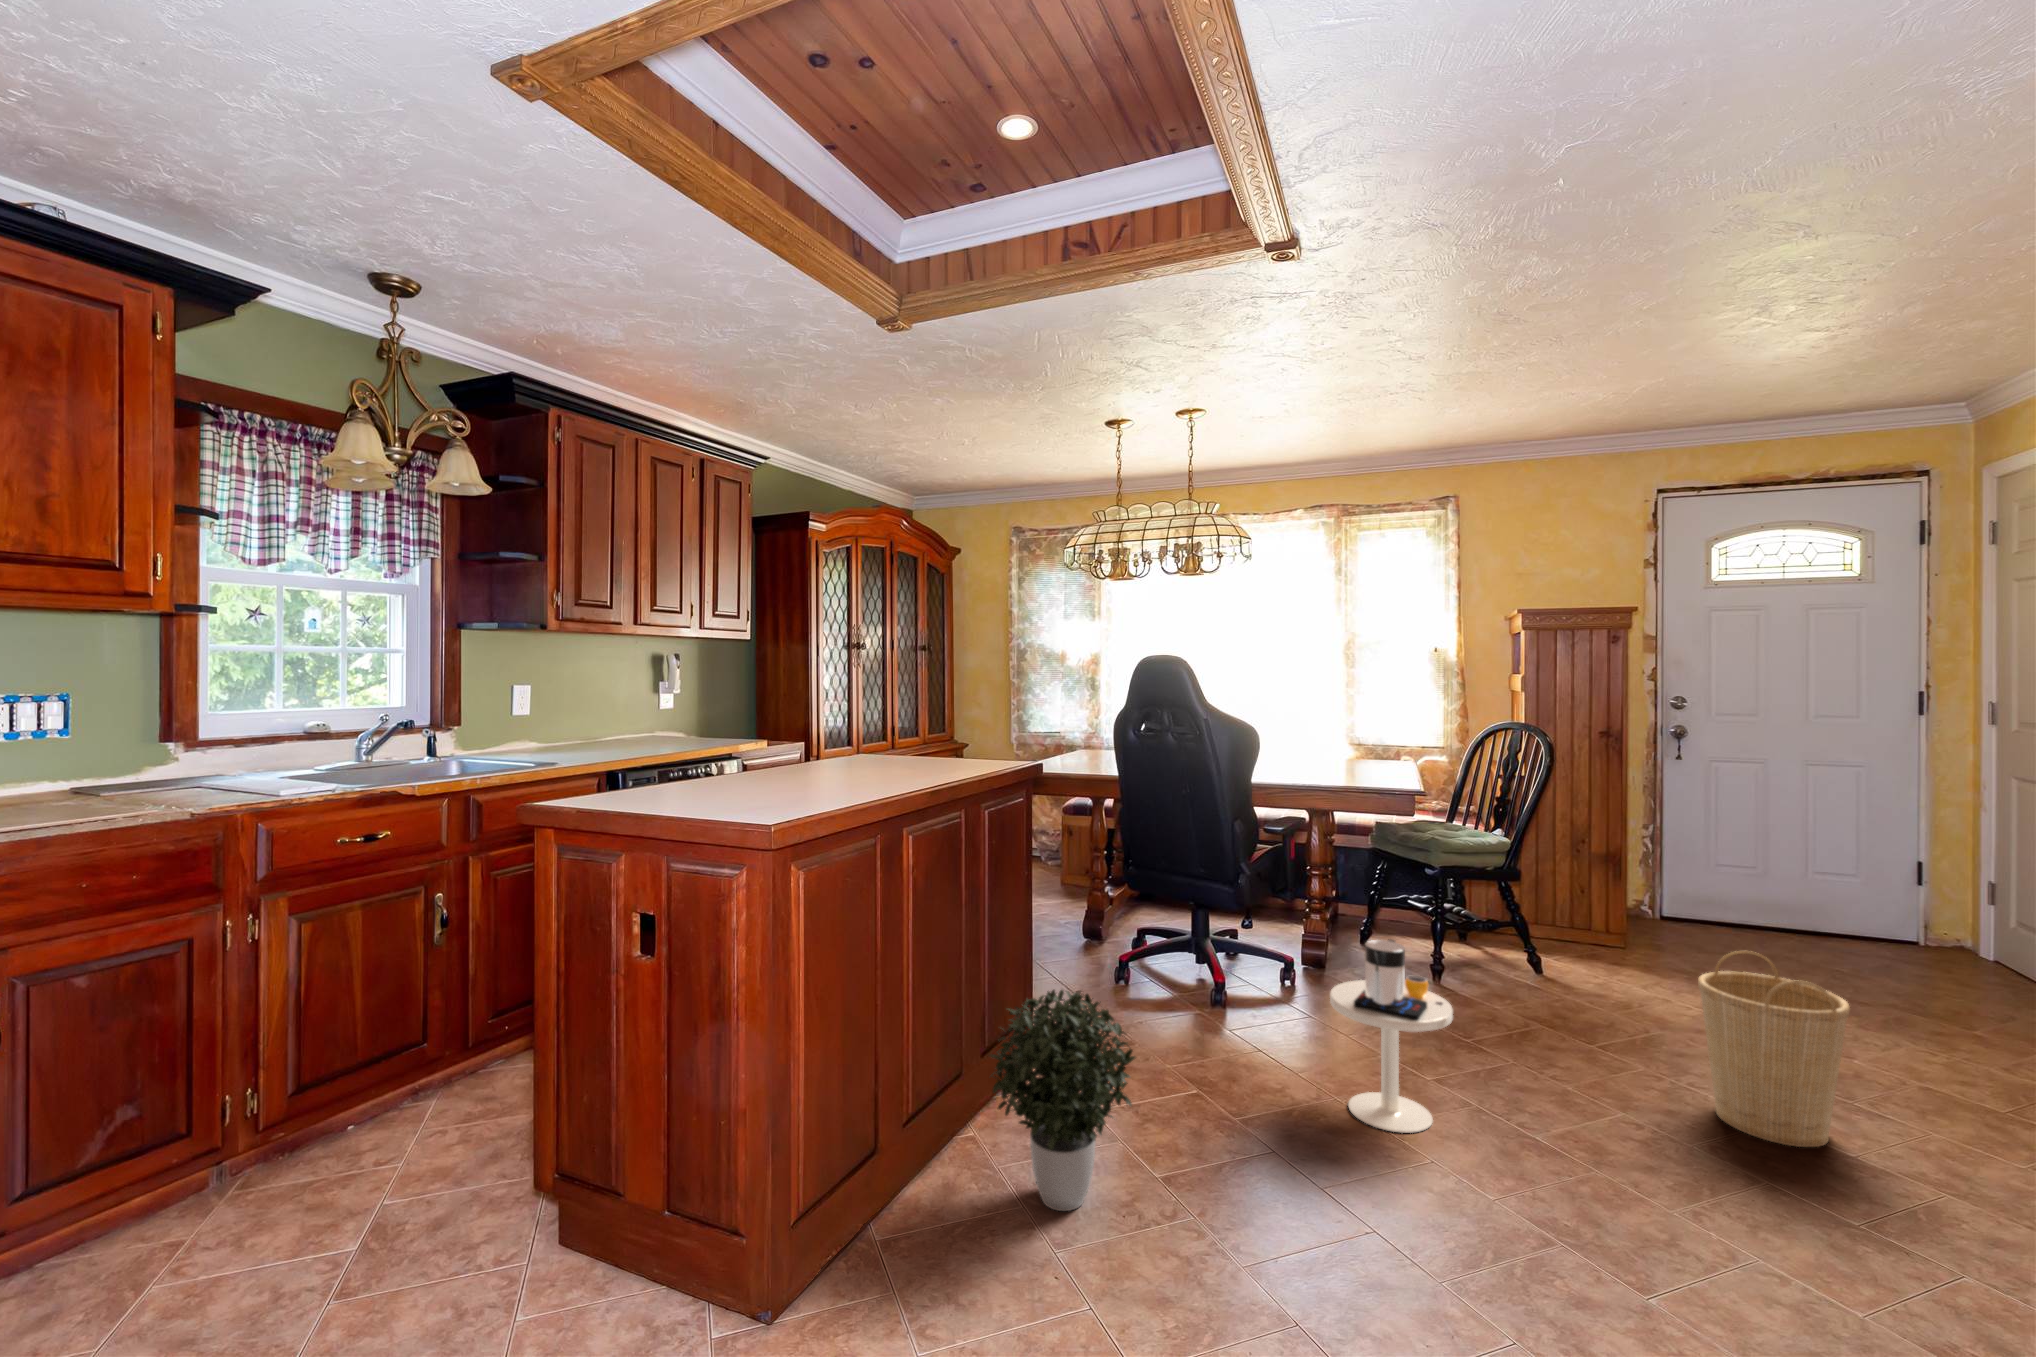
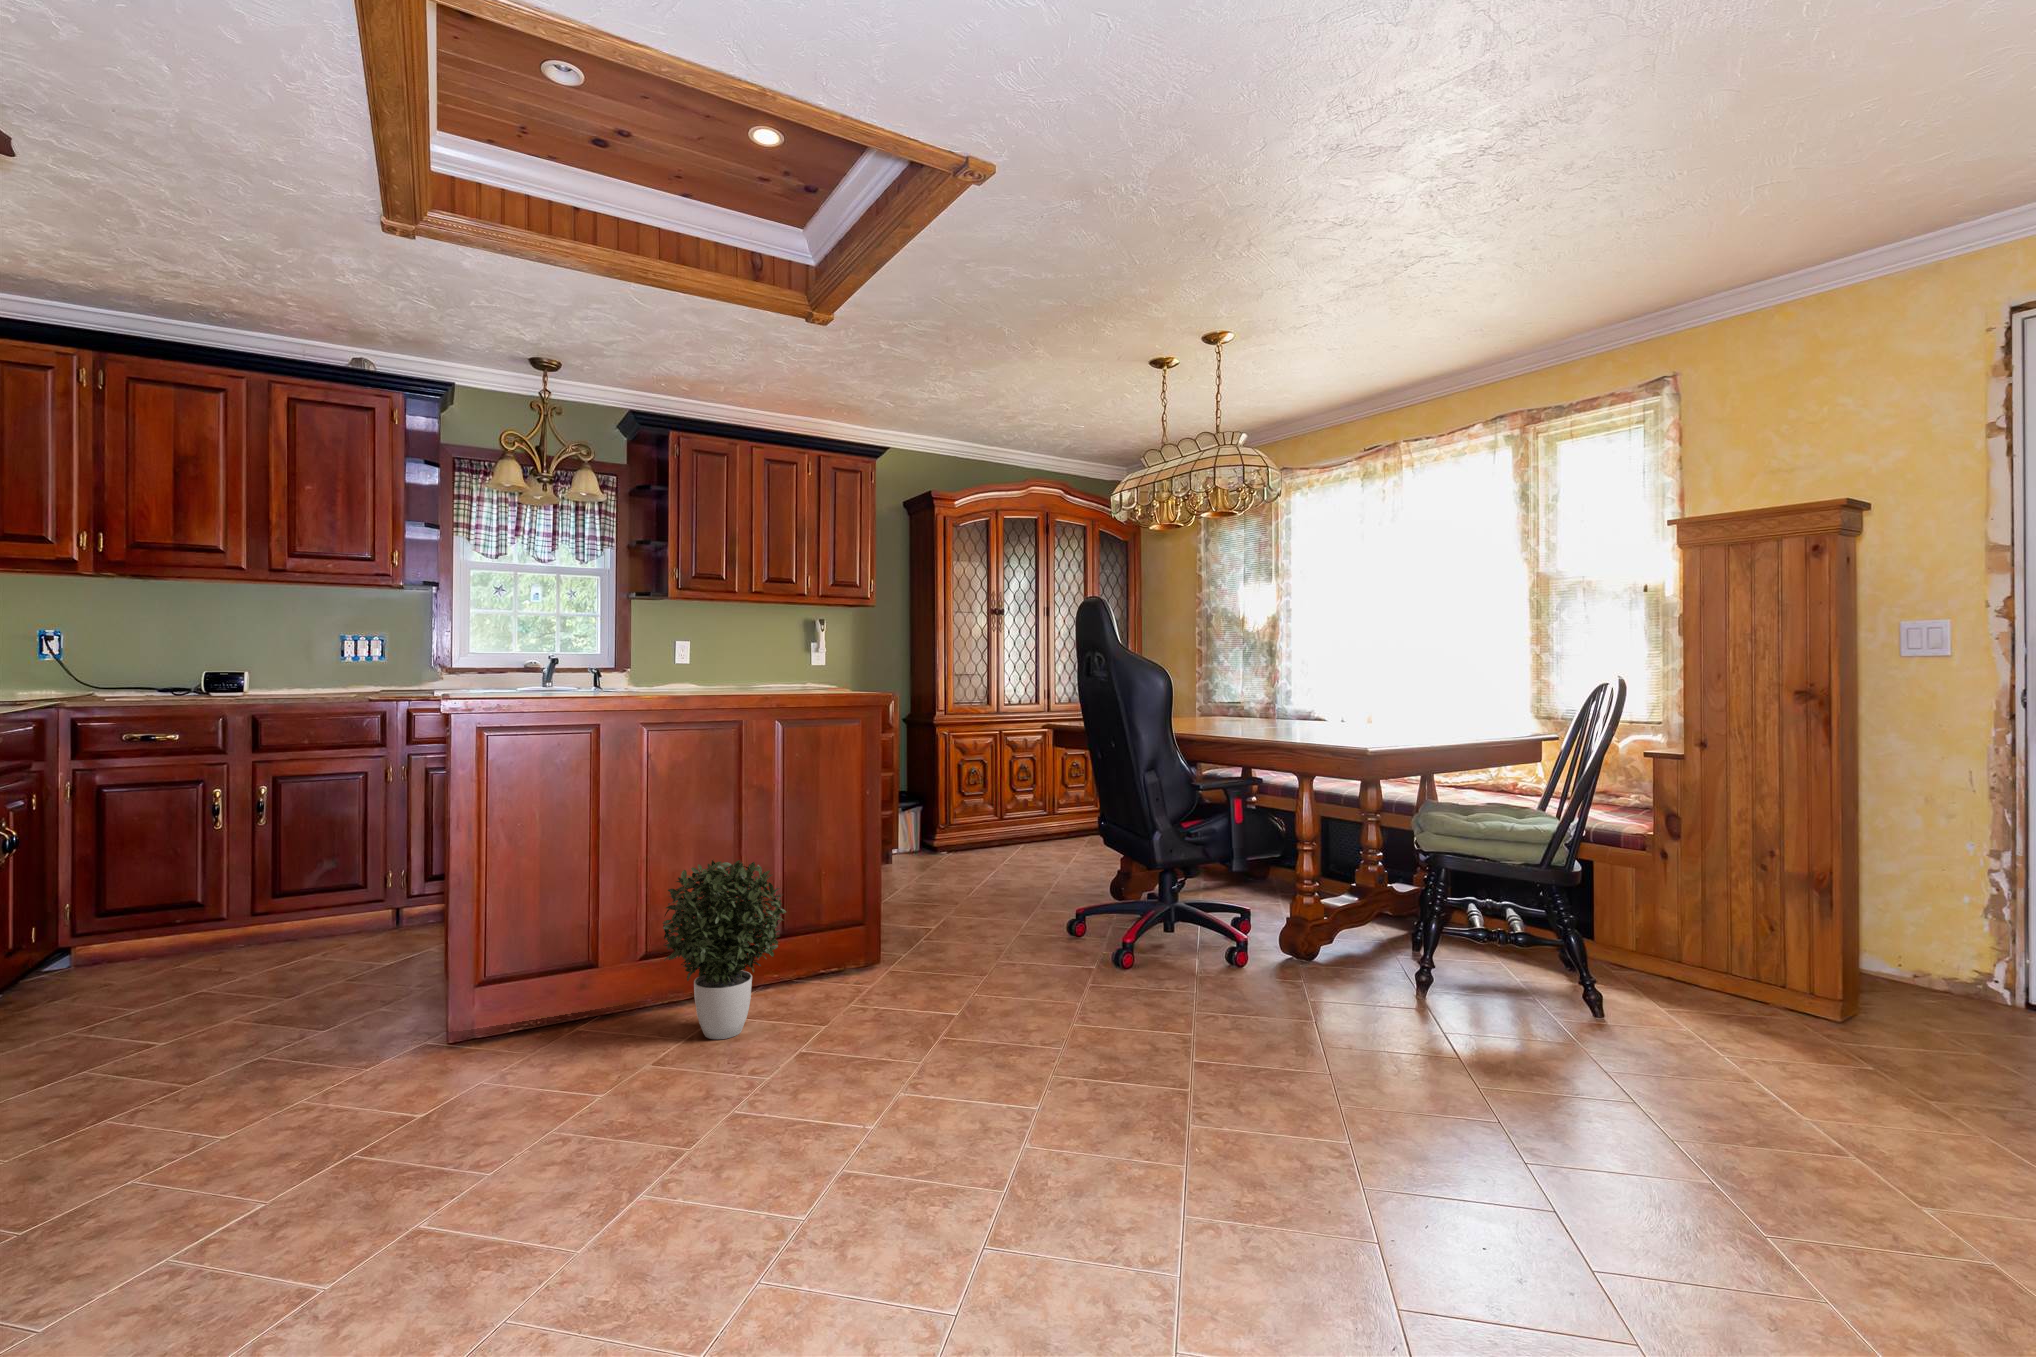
side table: present [1330,939,1453,1133] -> none [1025,872,1147,1080]
basket: present [1698,951,1850,1147] -> none [1439,956,1629,1238]

